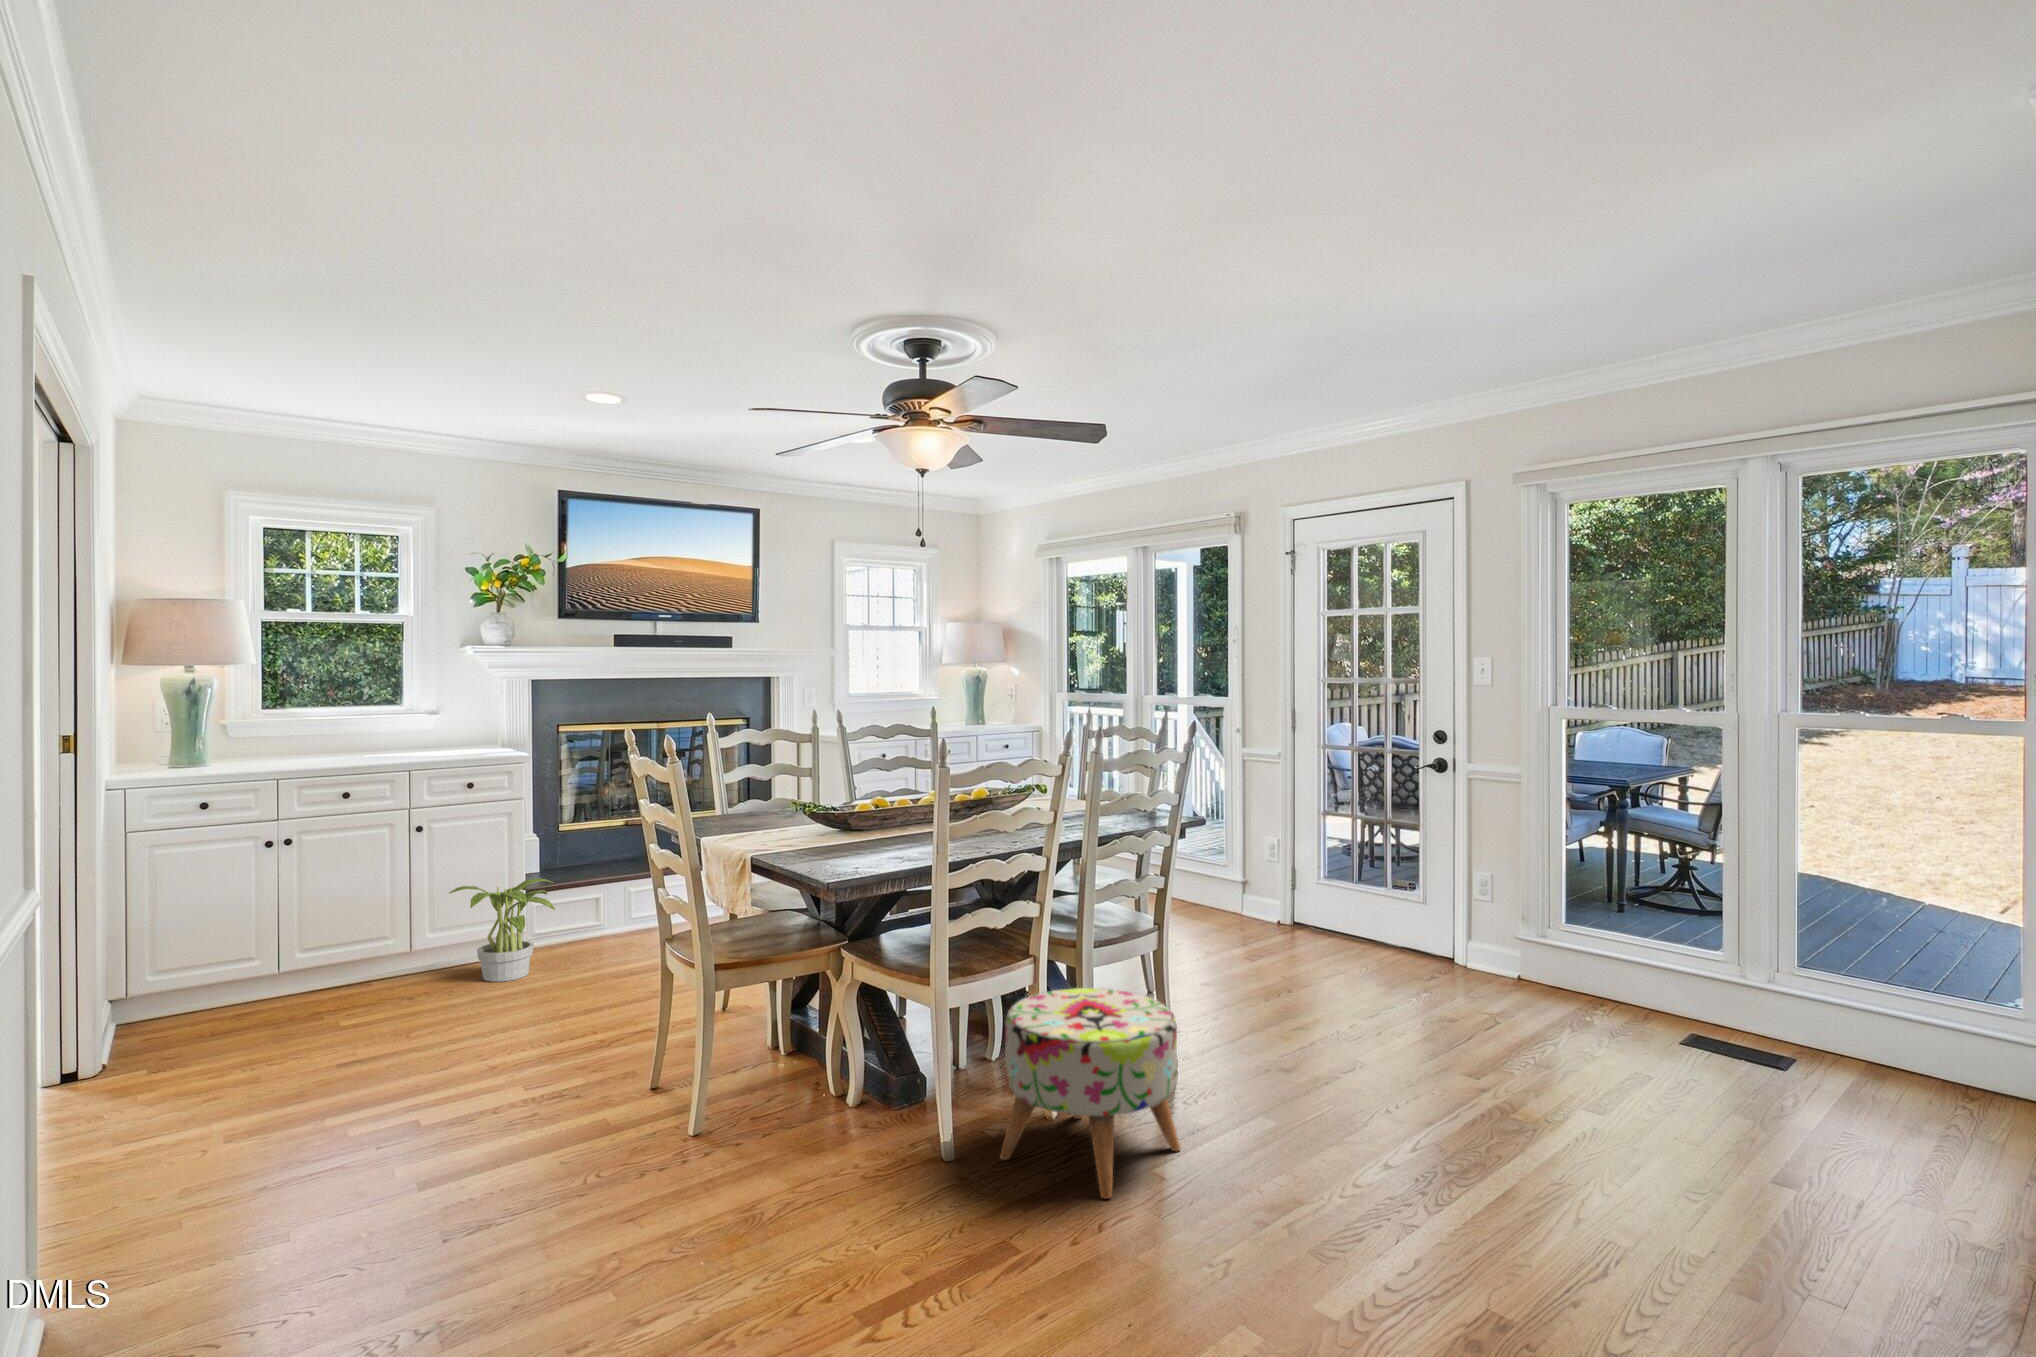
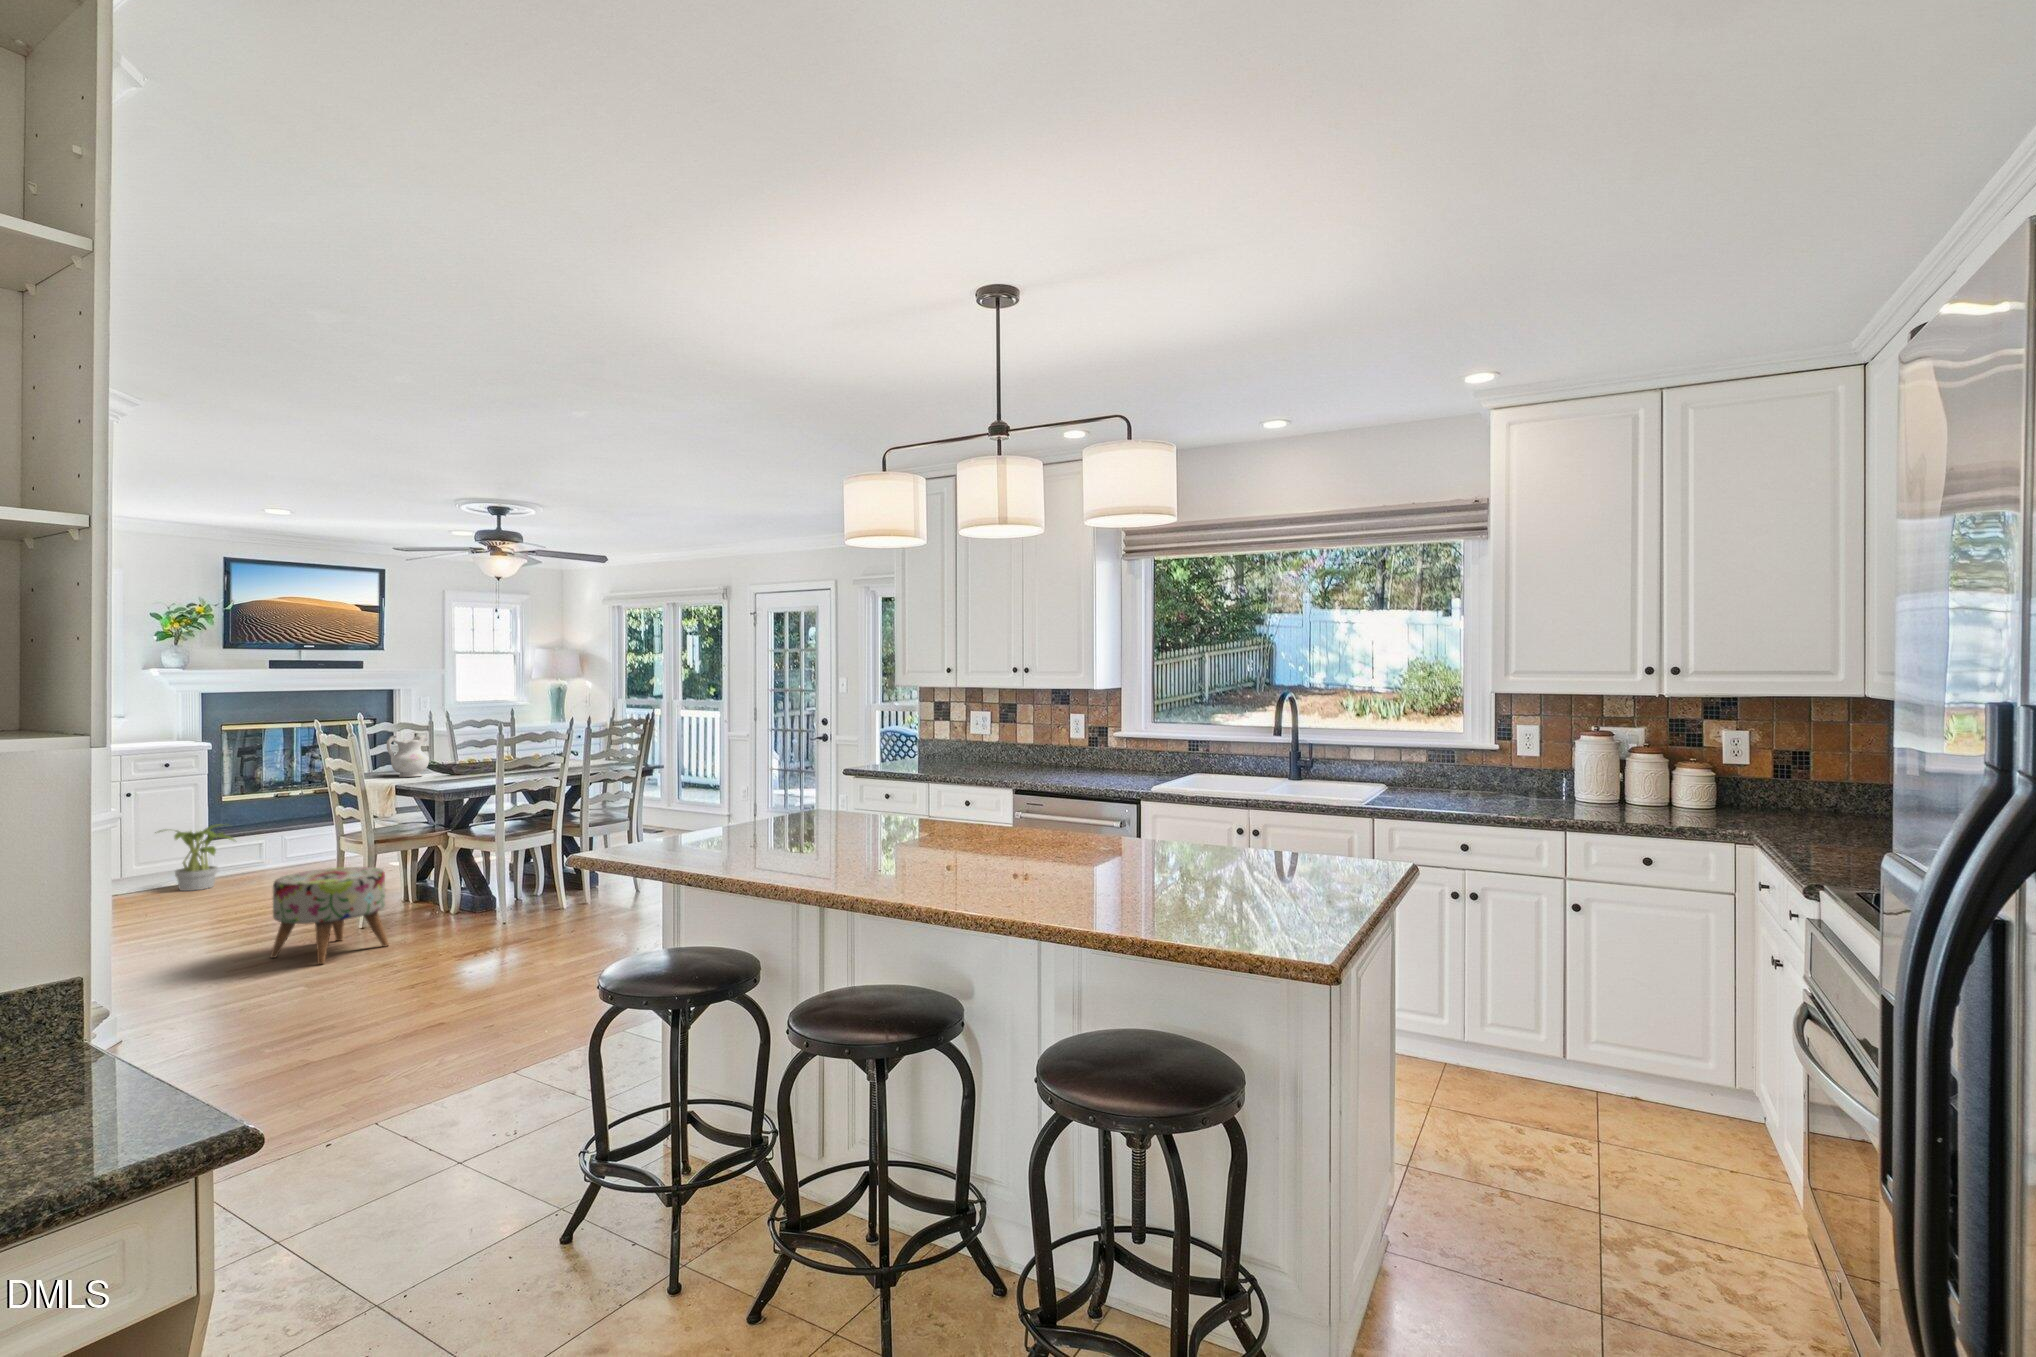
ceramic pitcher: none [742,761,811,838] -> present [387,736,429,777]
ottoman: present [1000,988,1181,1199] -> present [270,867,389,964]

